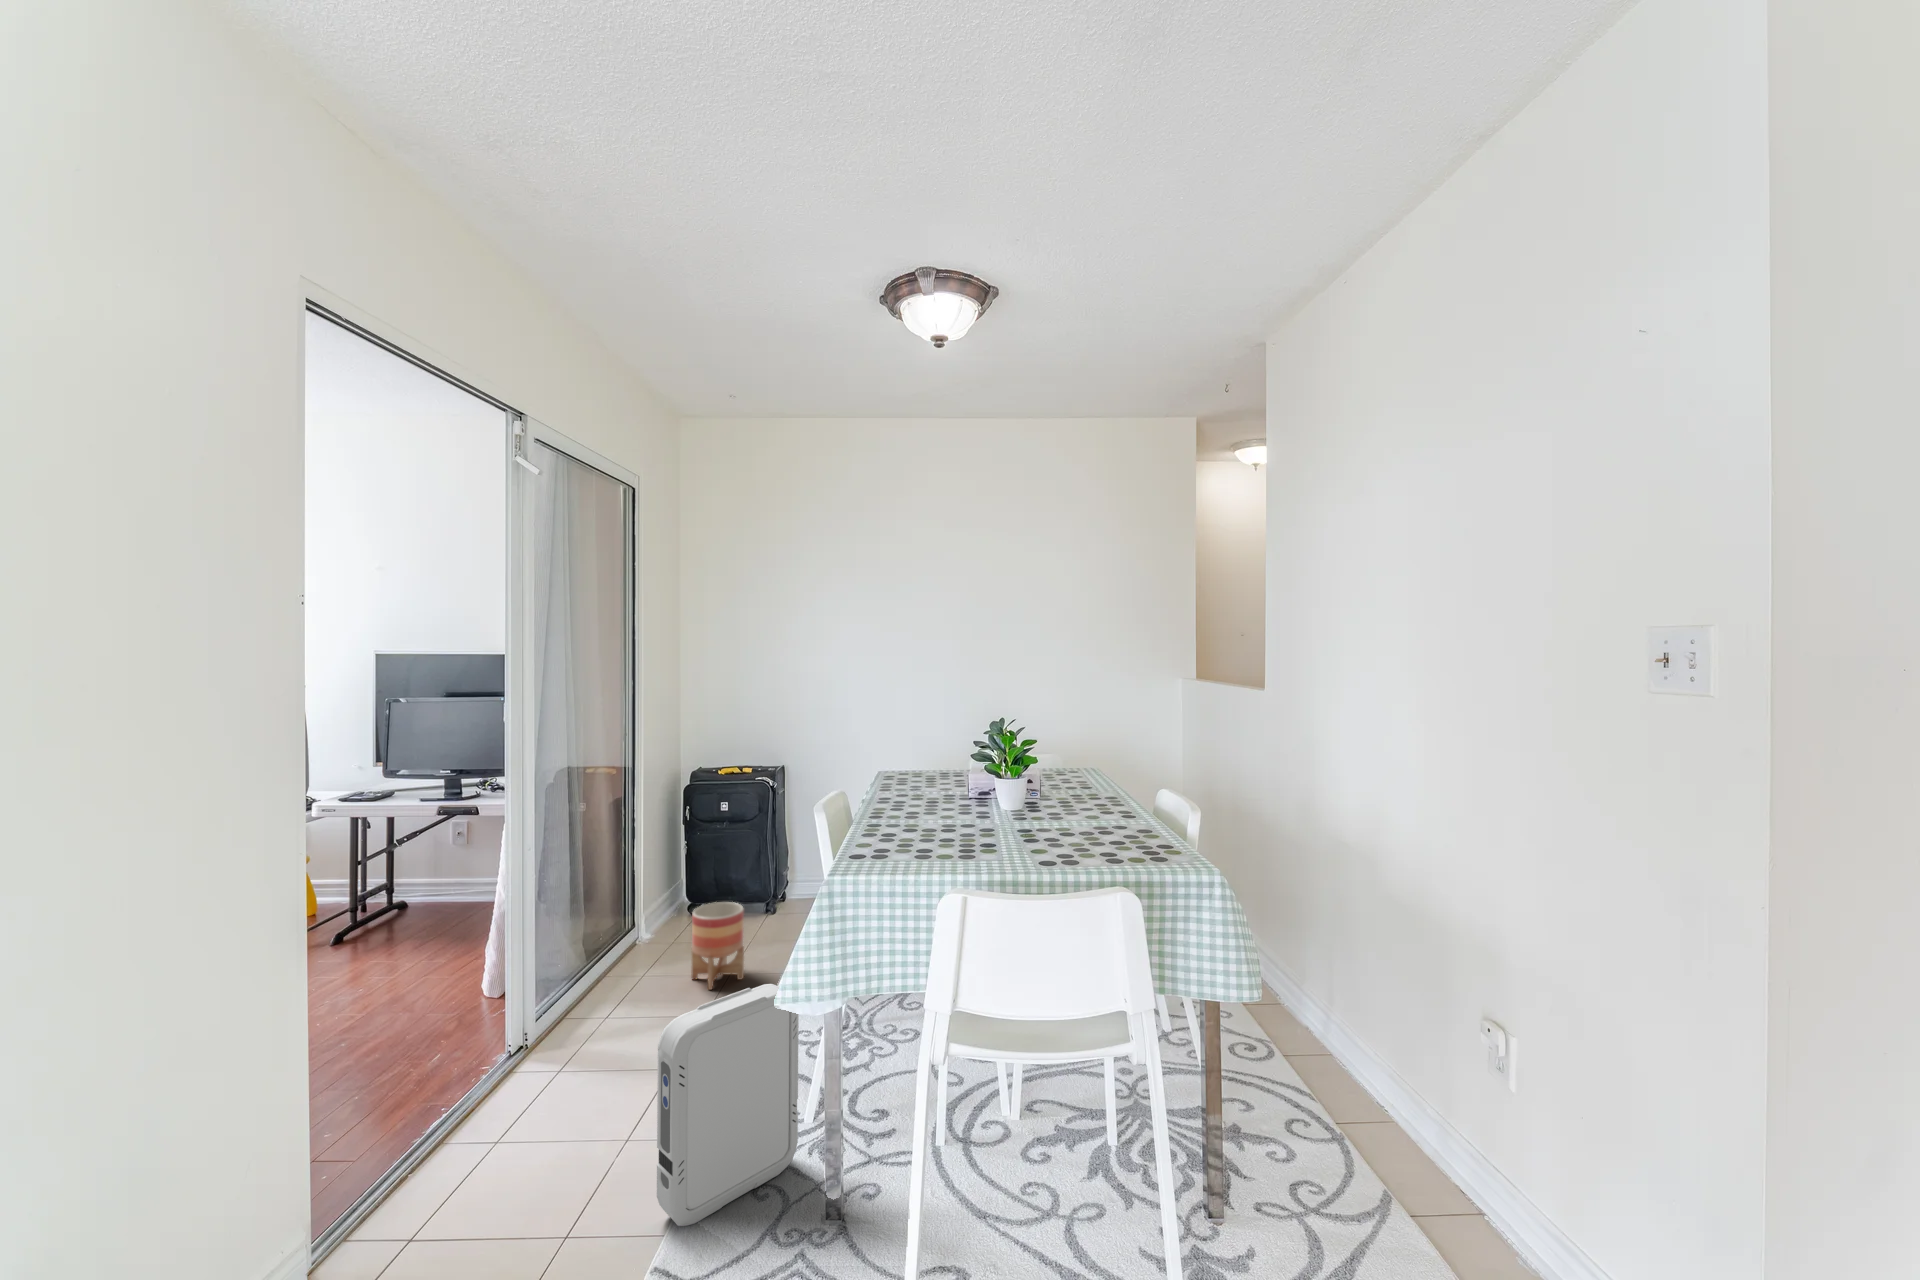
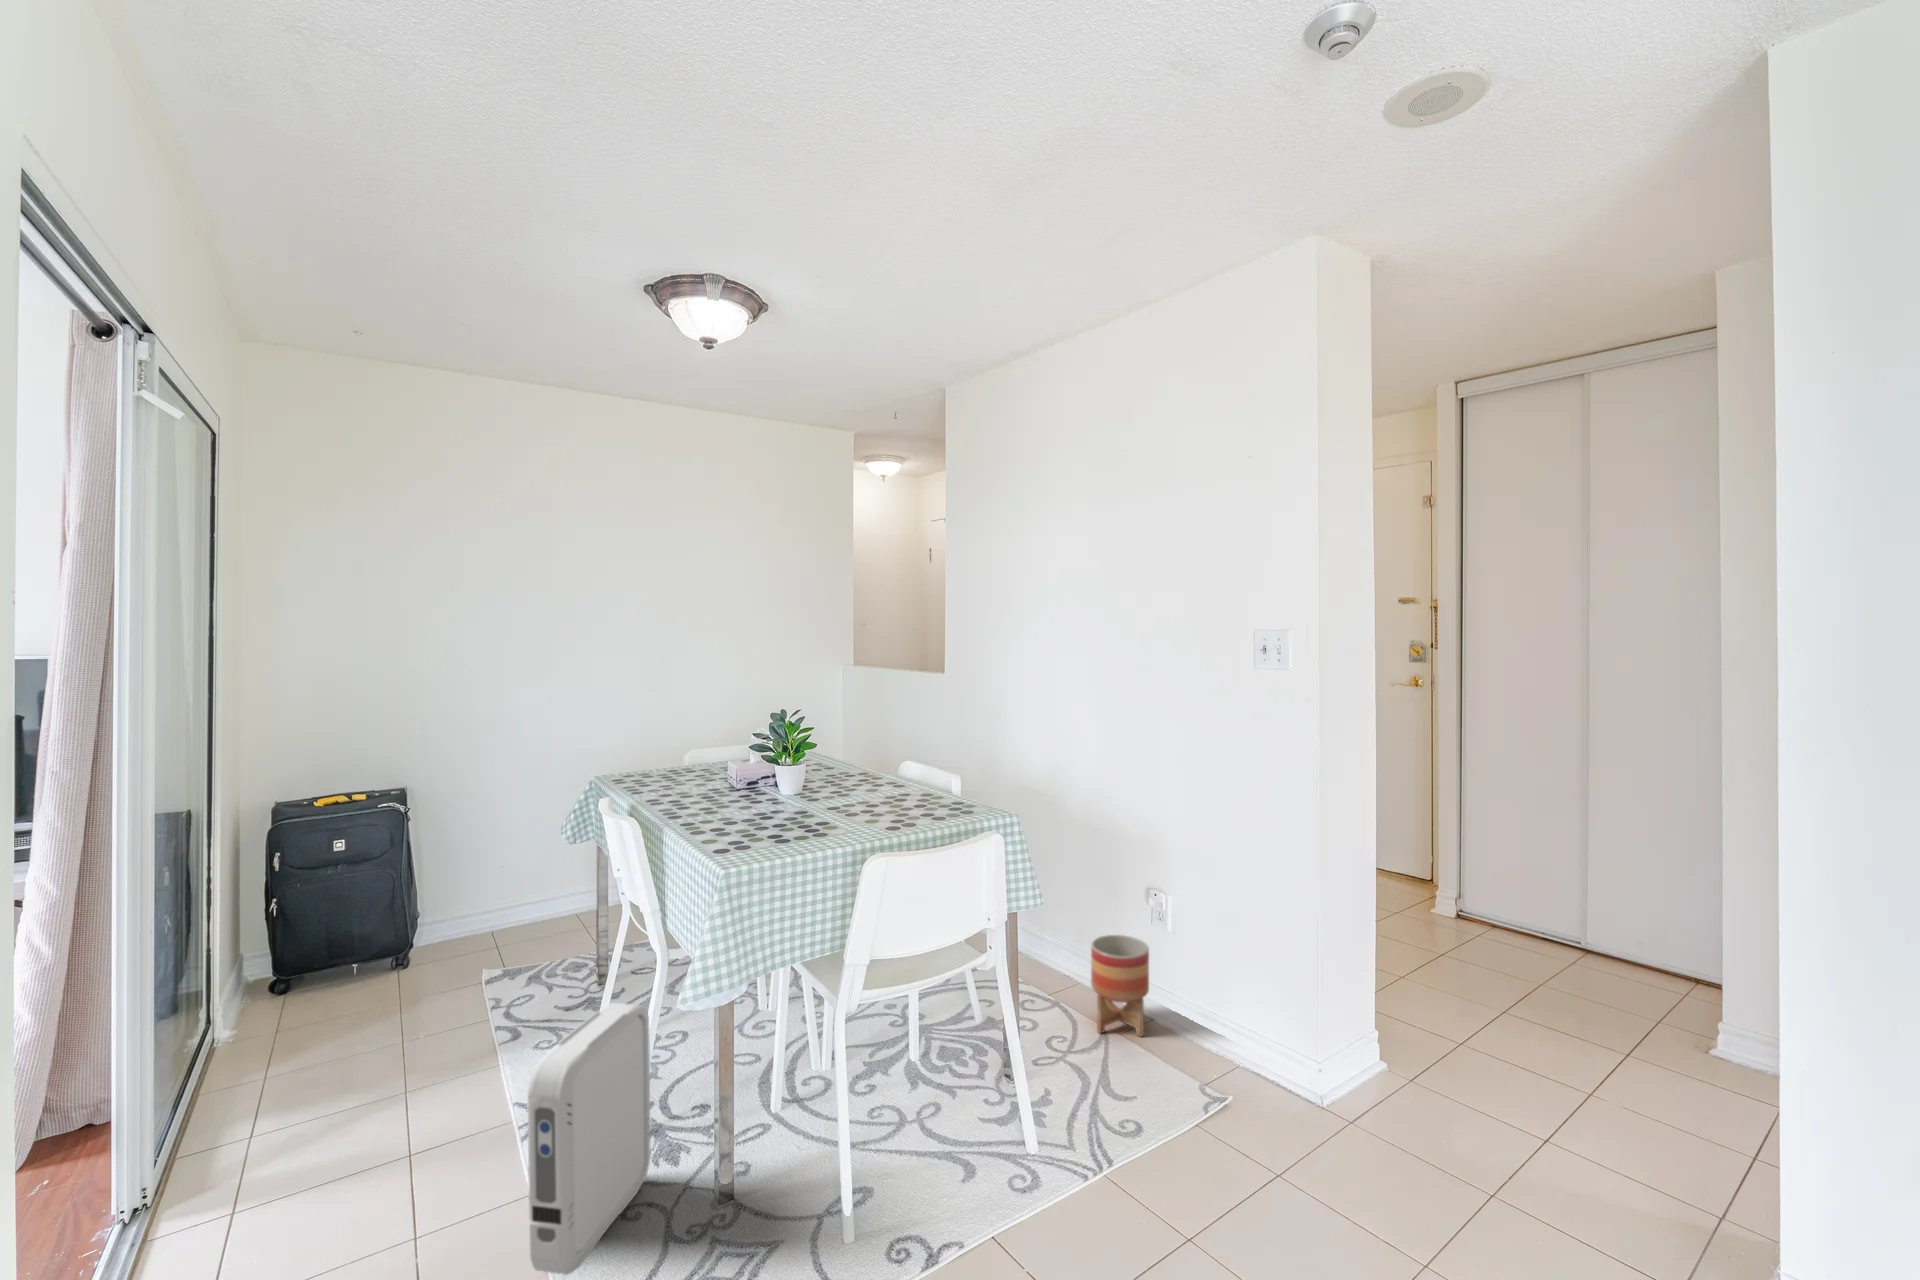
planter: present [691,902,744,990] -> present [1091,935,1149,1036]

